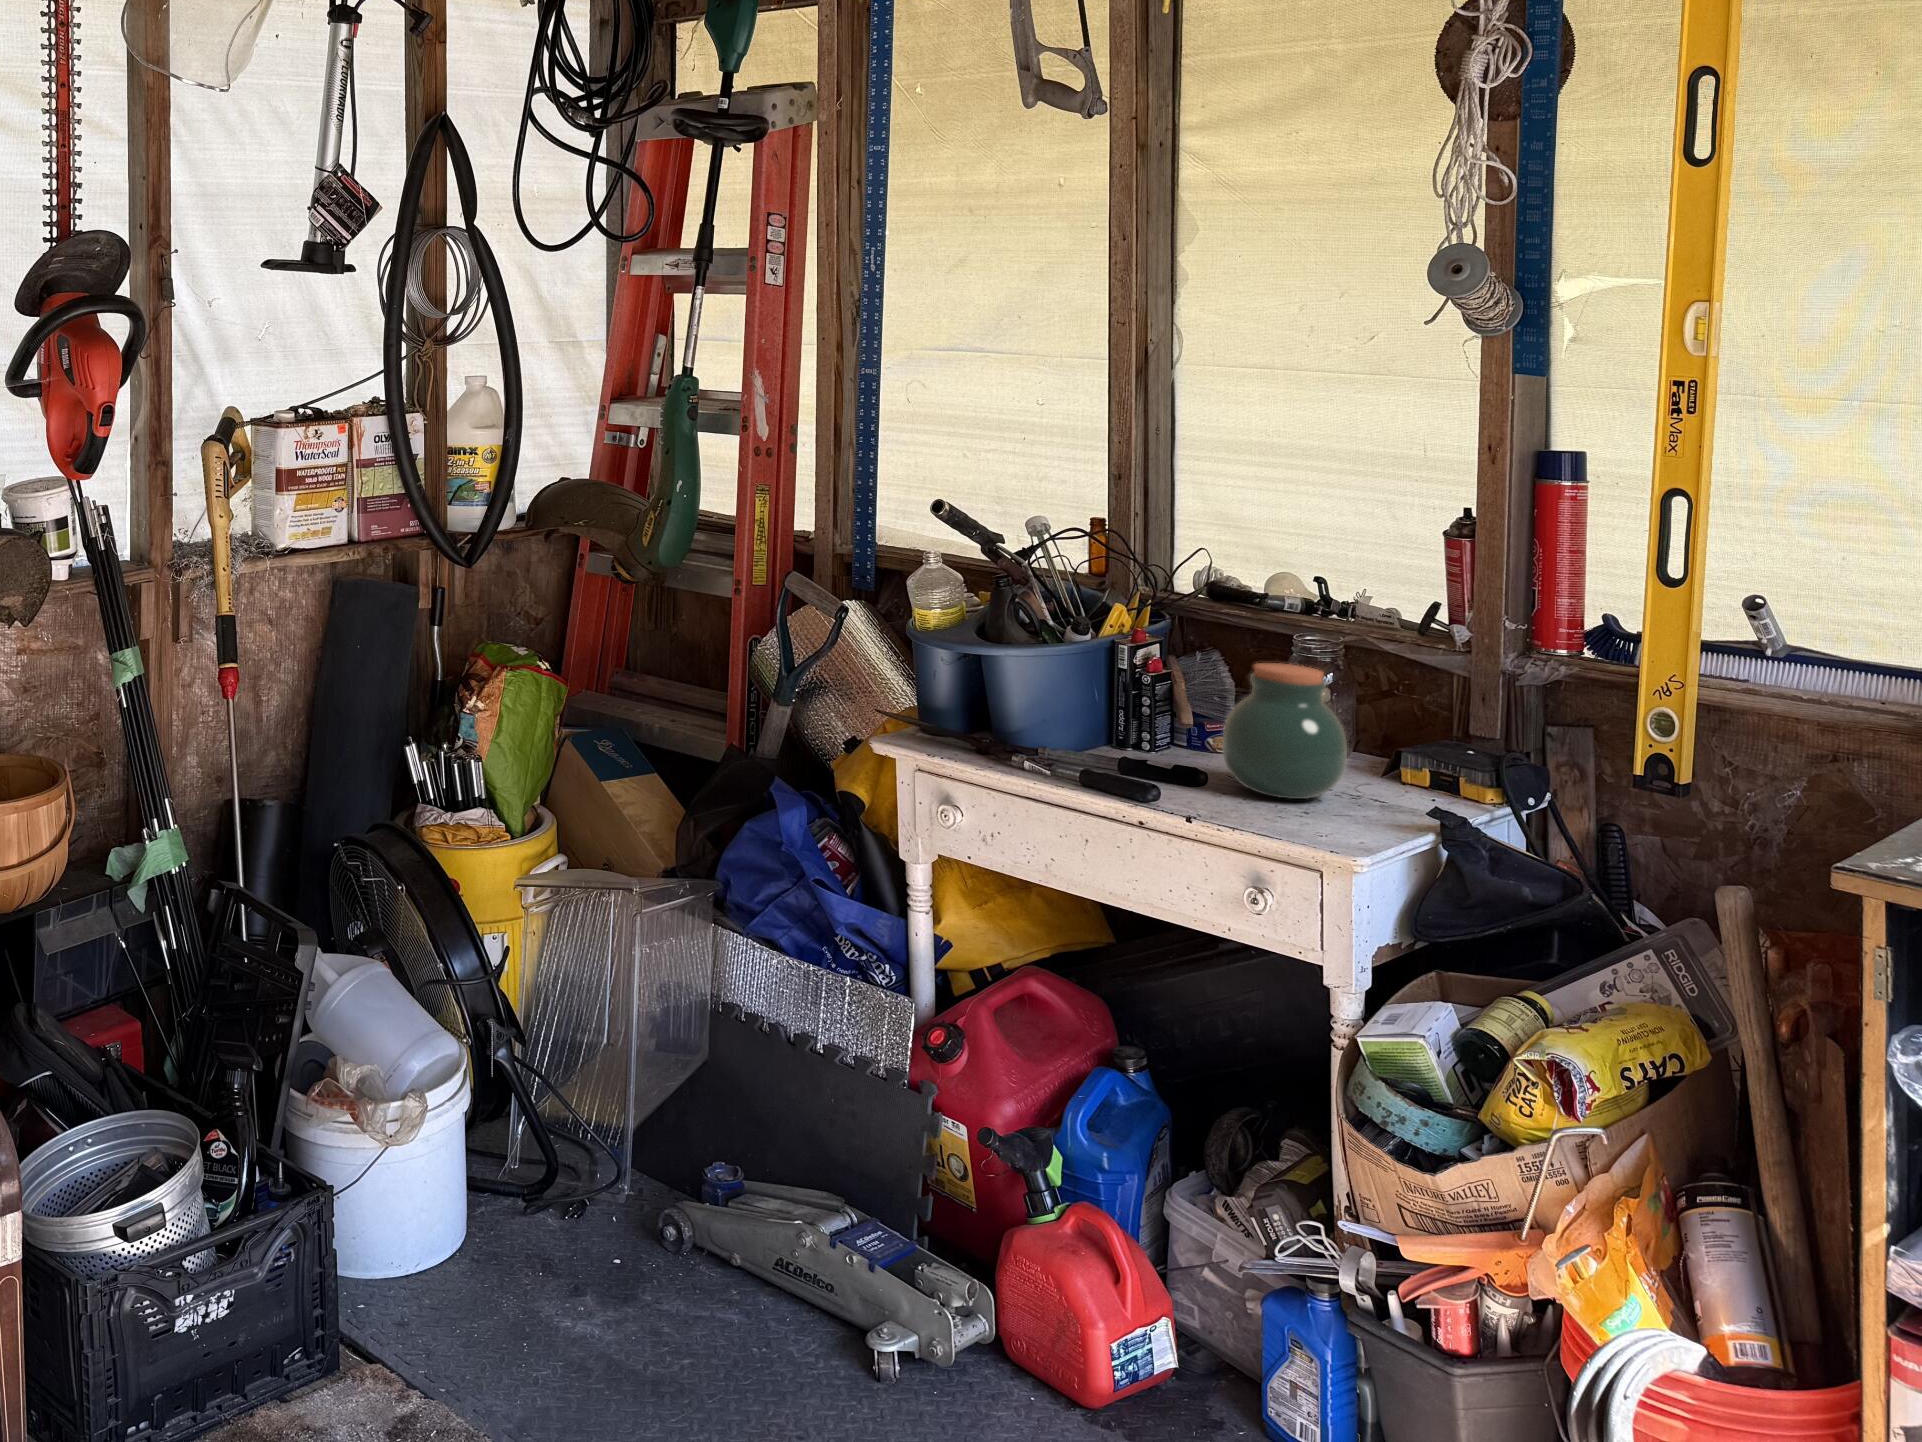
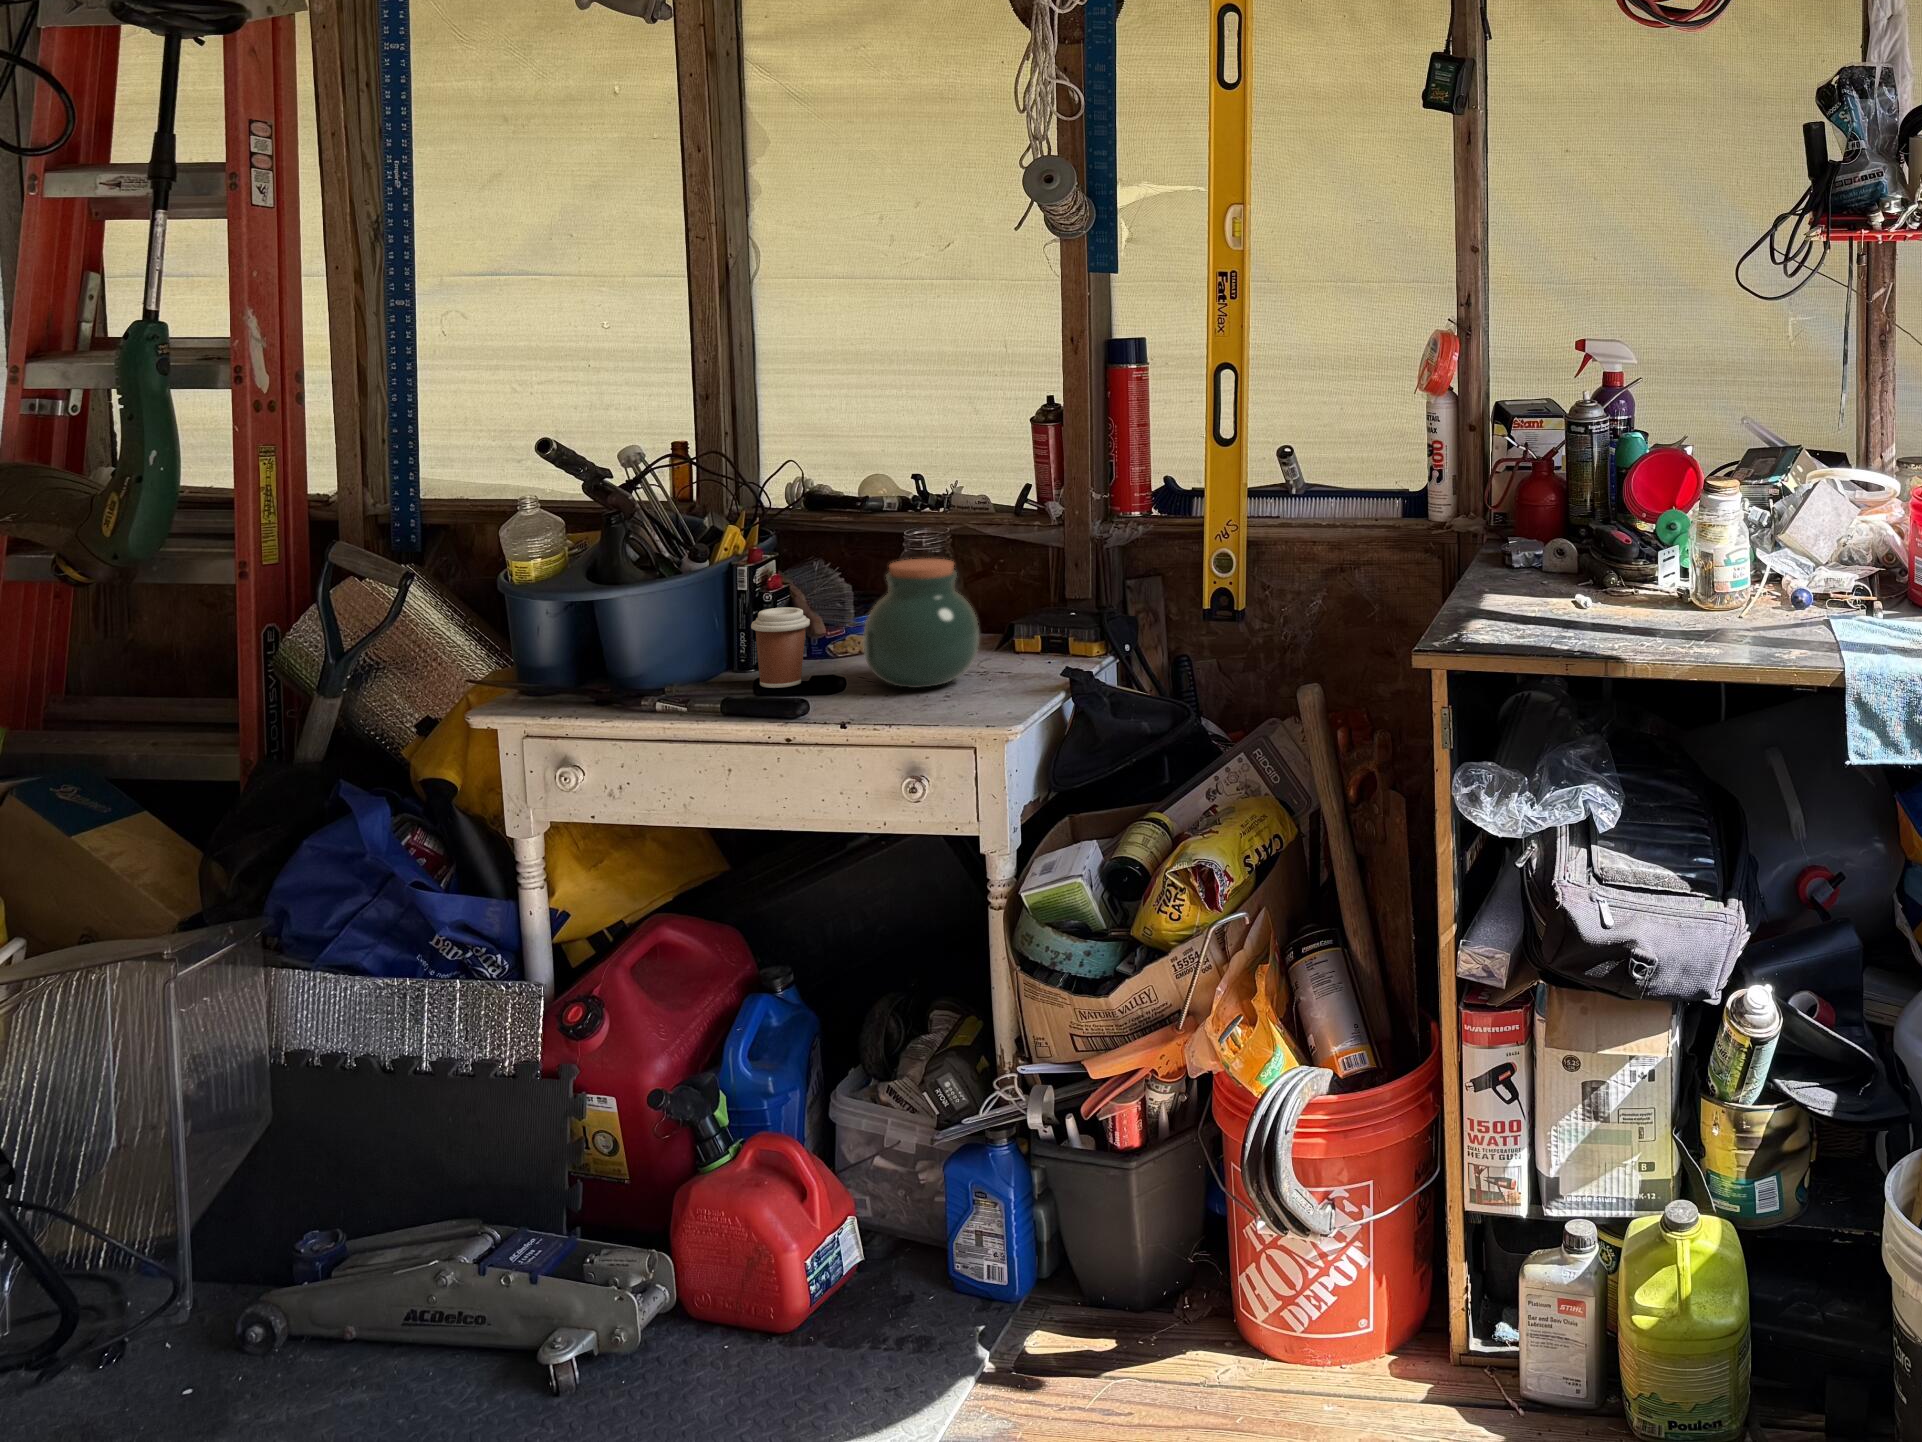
coffee cup: none [1116,691,1174,771] -> present [751,607,810,688]

